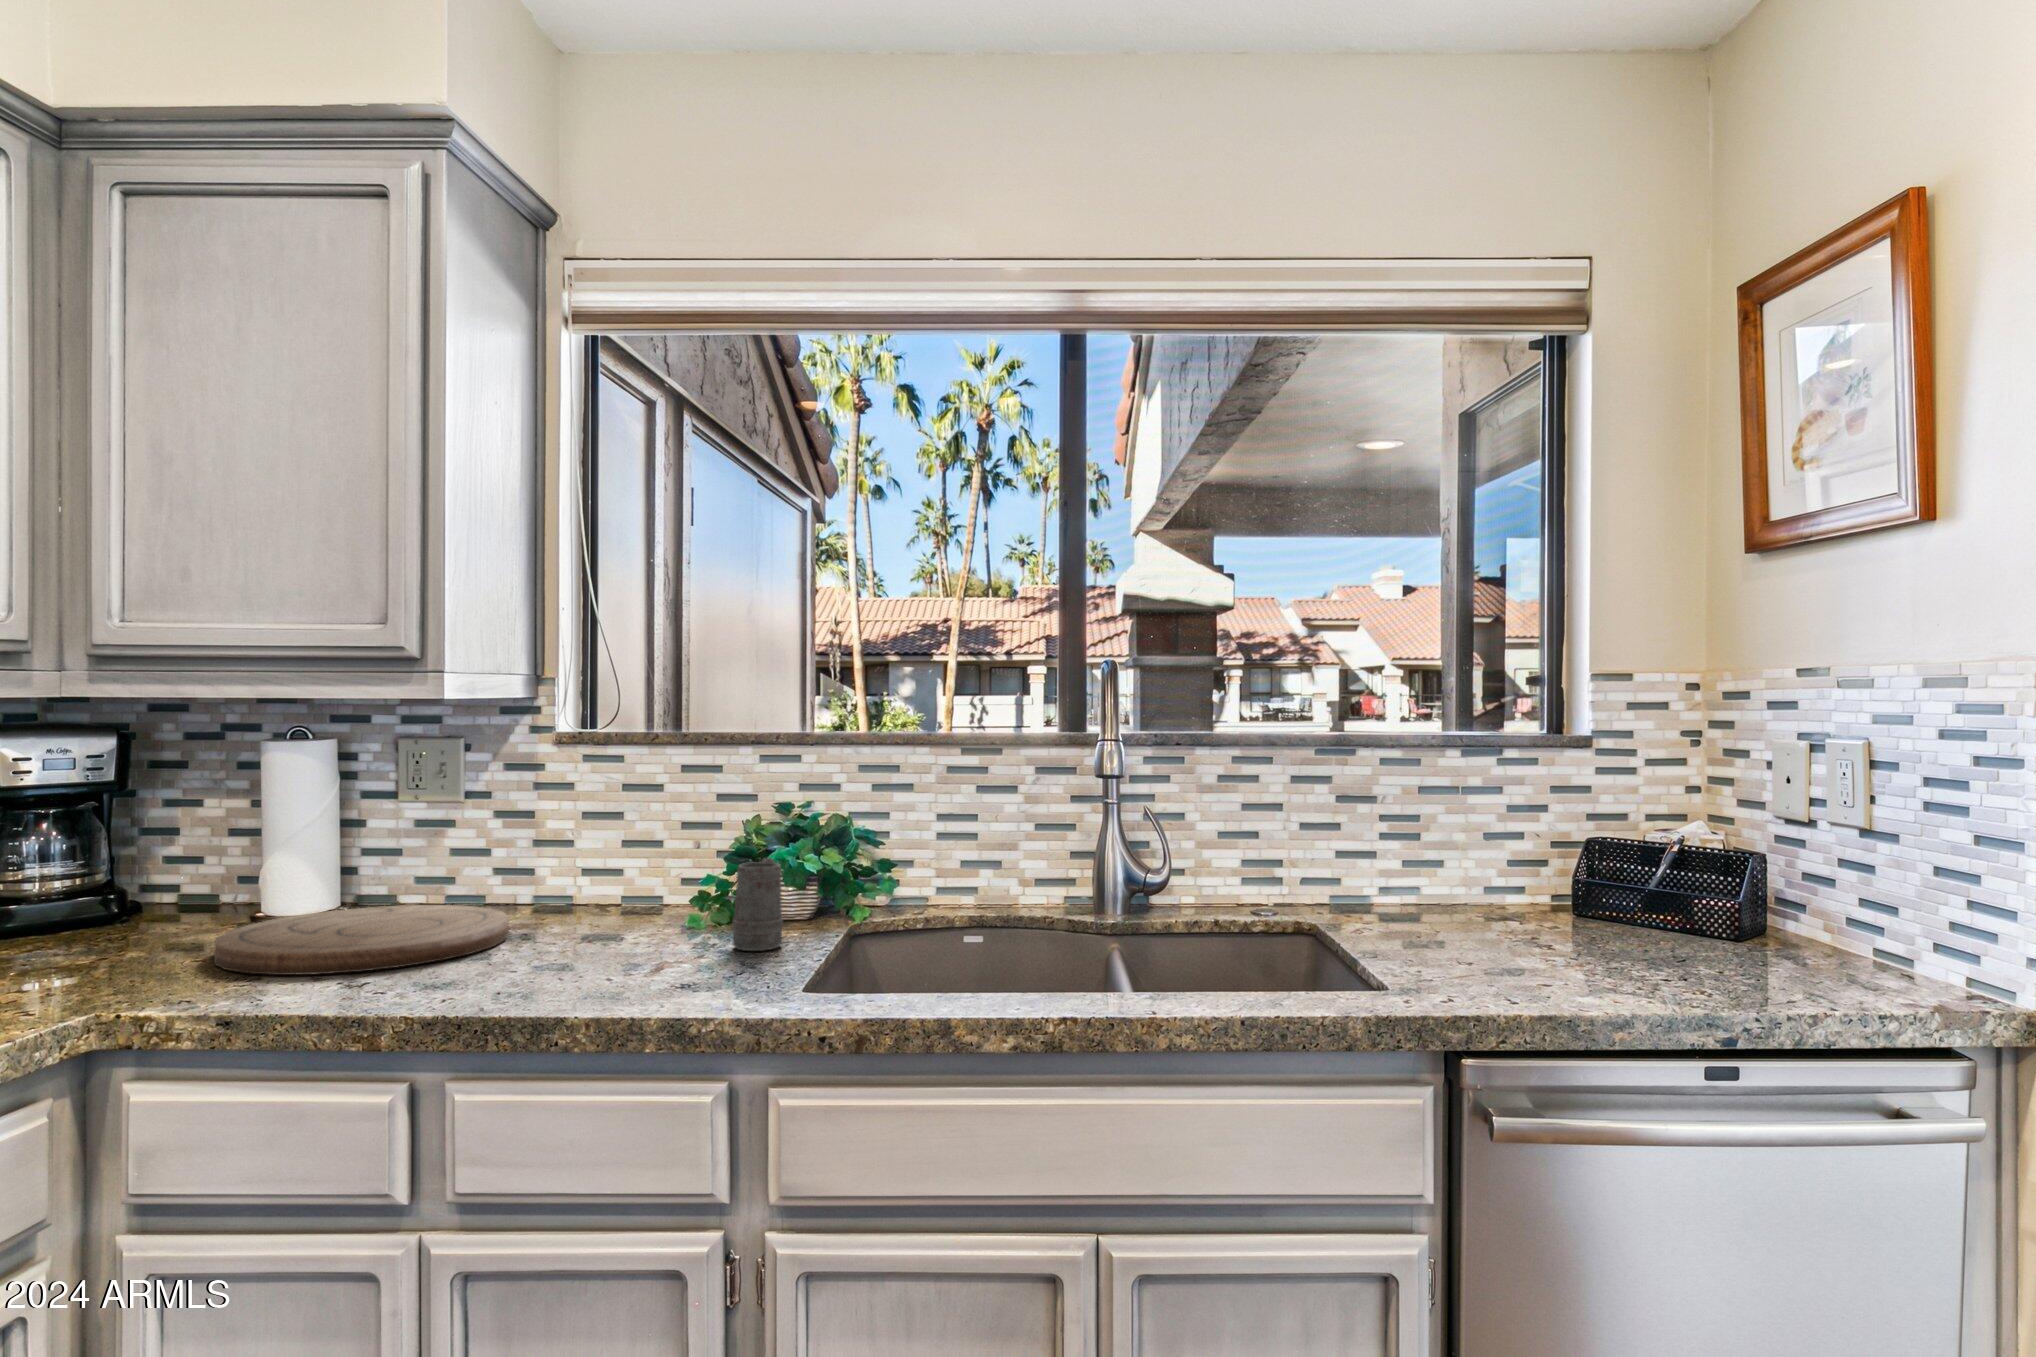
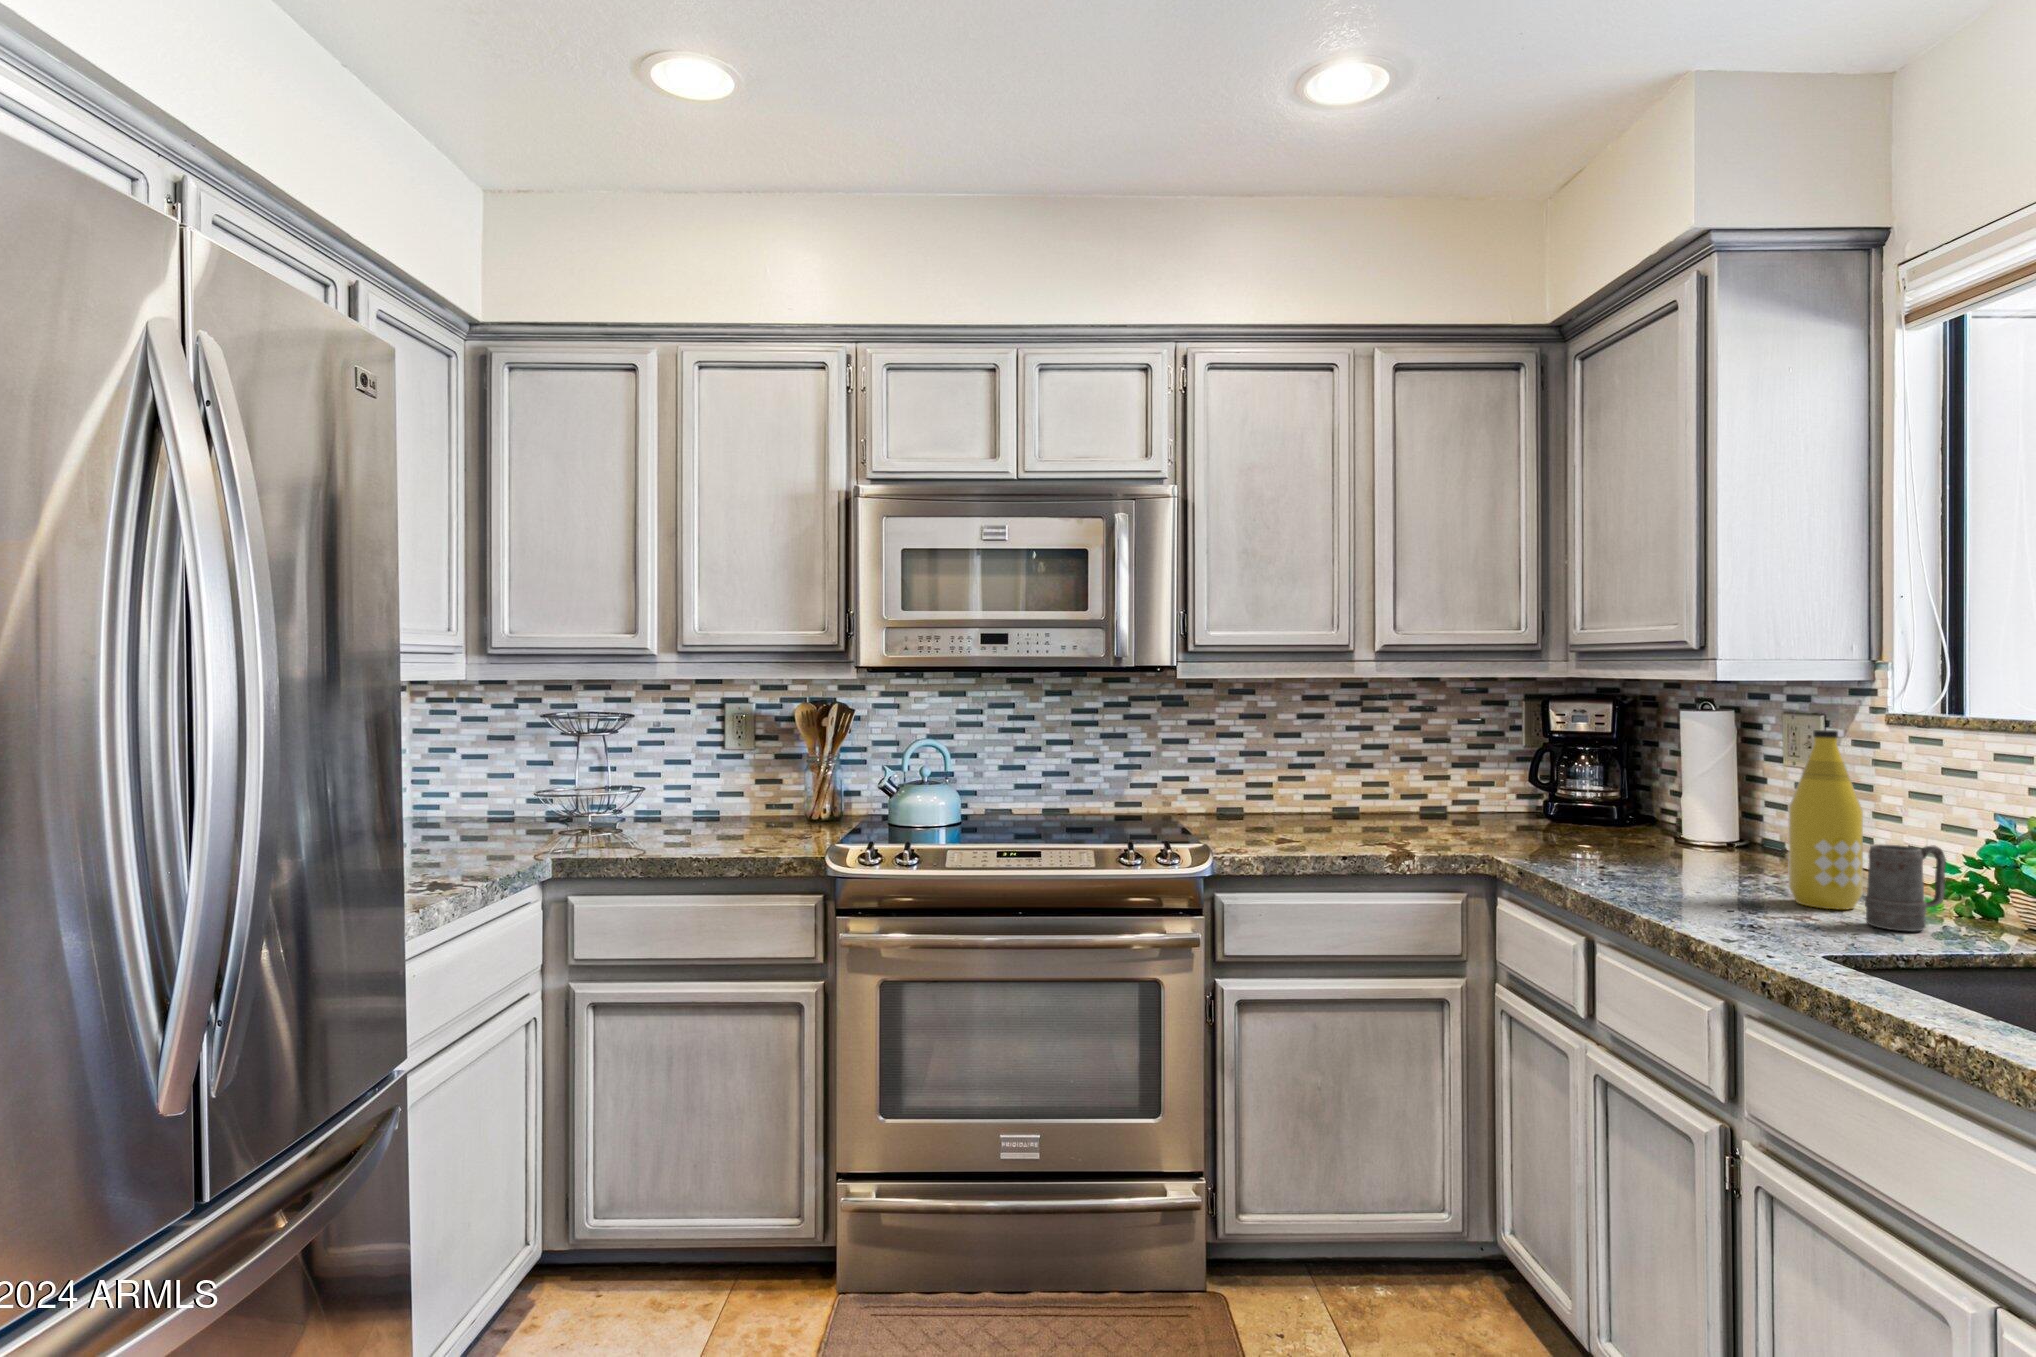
bottle: none [610,750,685,951] -> present [1788,730,1863,909]
cutting board: present [214,905,509,975] -> none [1587,838,1797,881]

